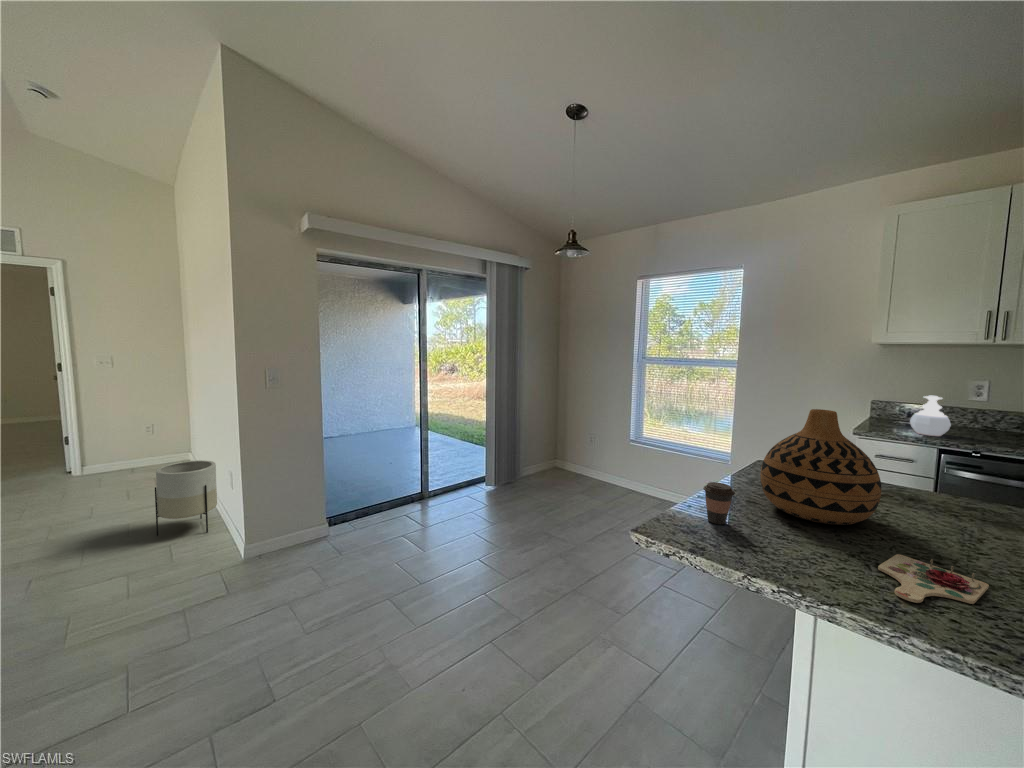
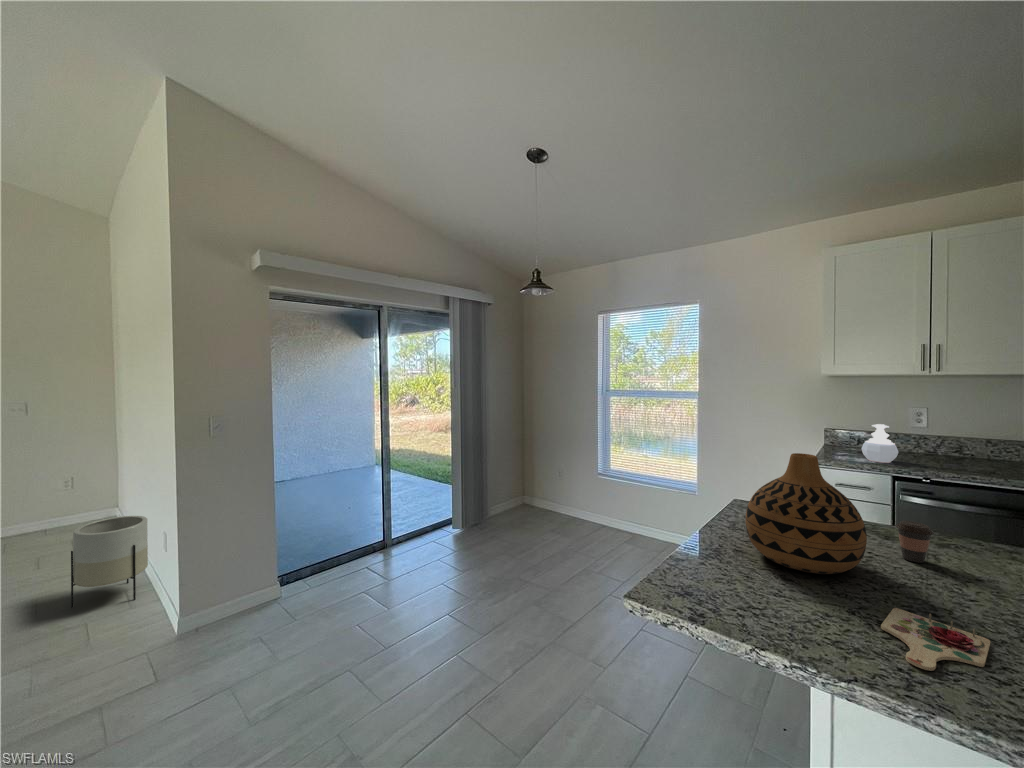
coffee cup: present [703,482,735,524] -> present [896,521,934,563]

